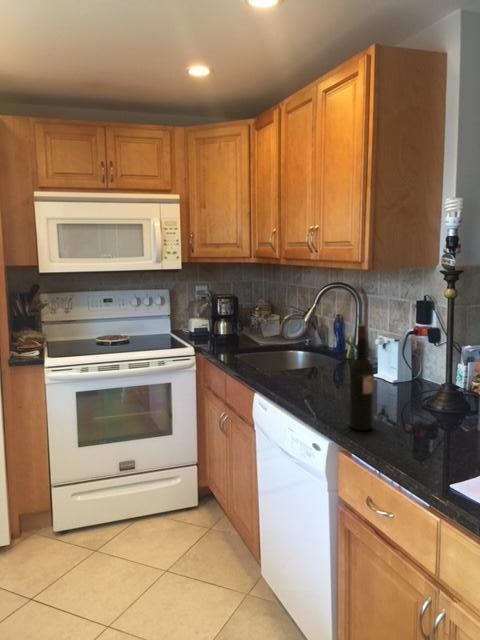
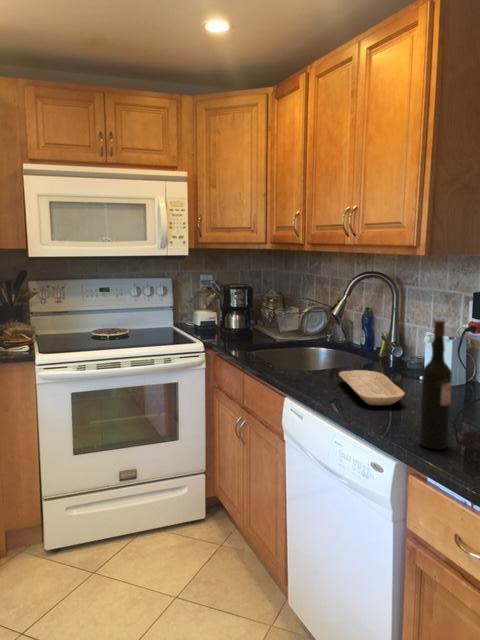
tray: none [302,369,351,398] -> present [339,370,404,405]

